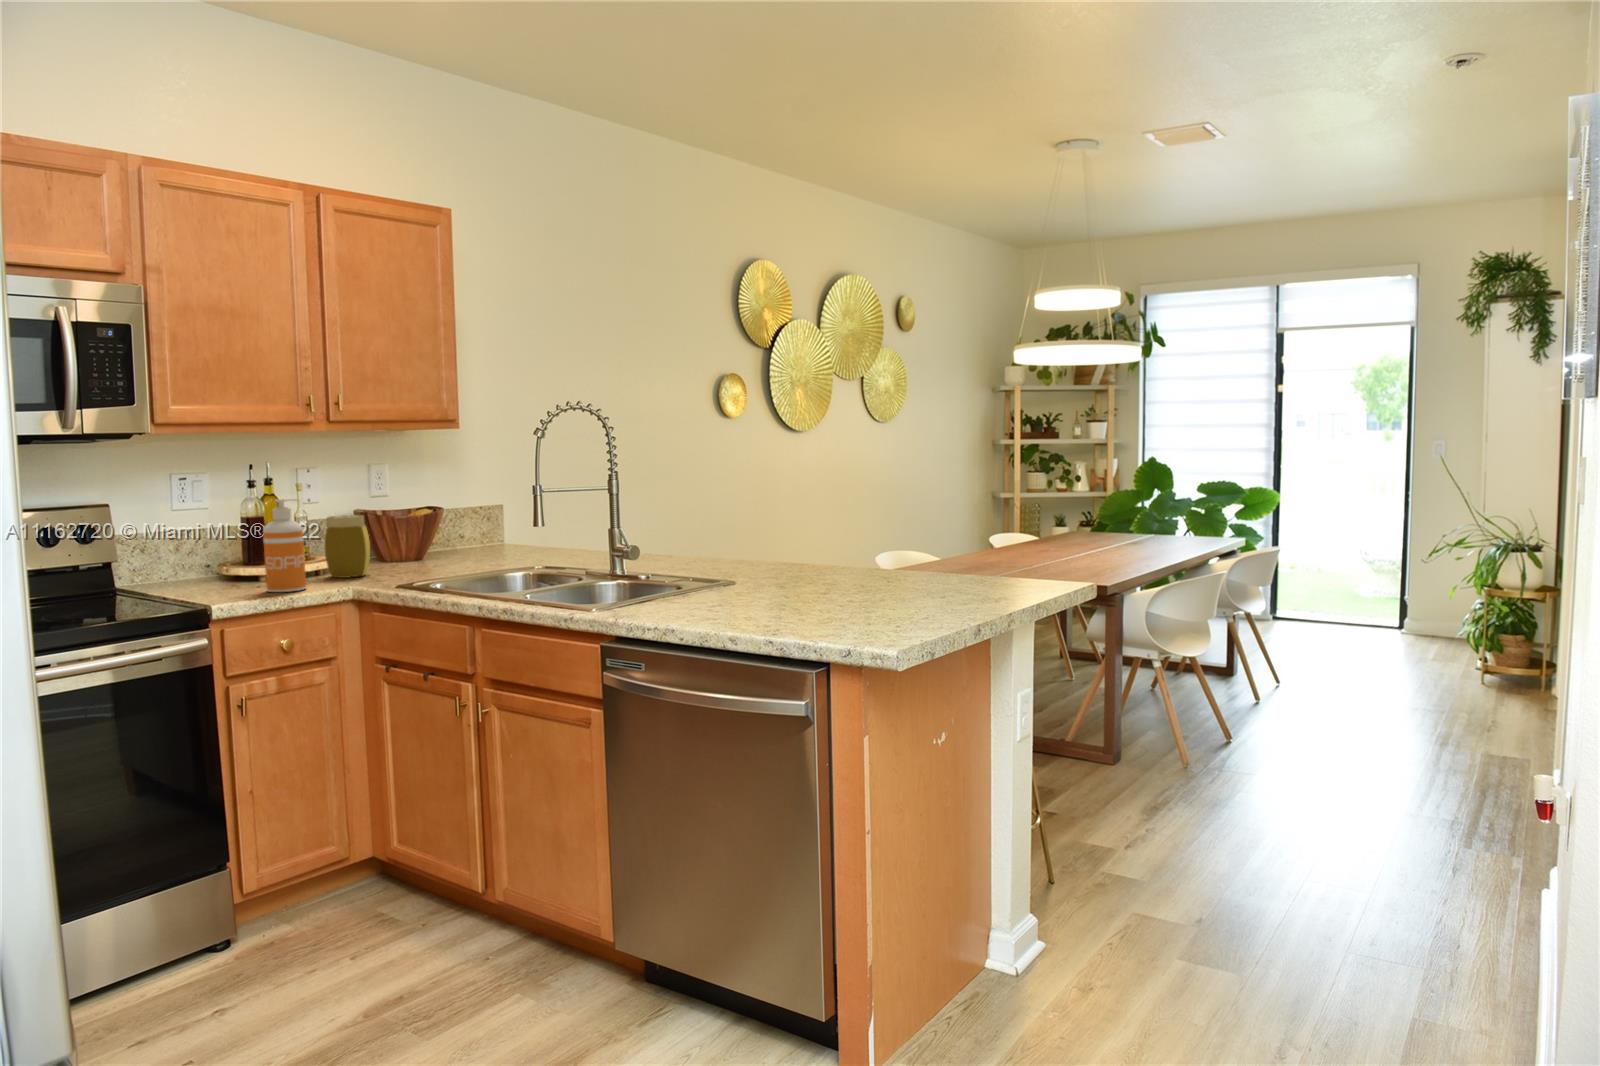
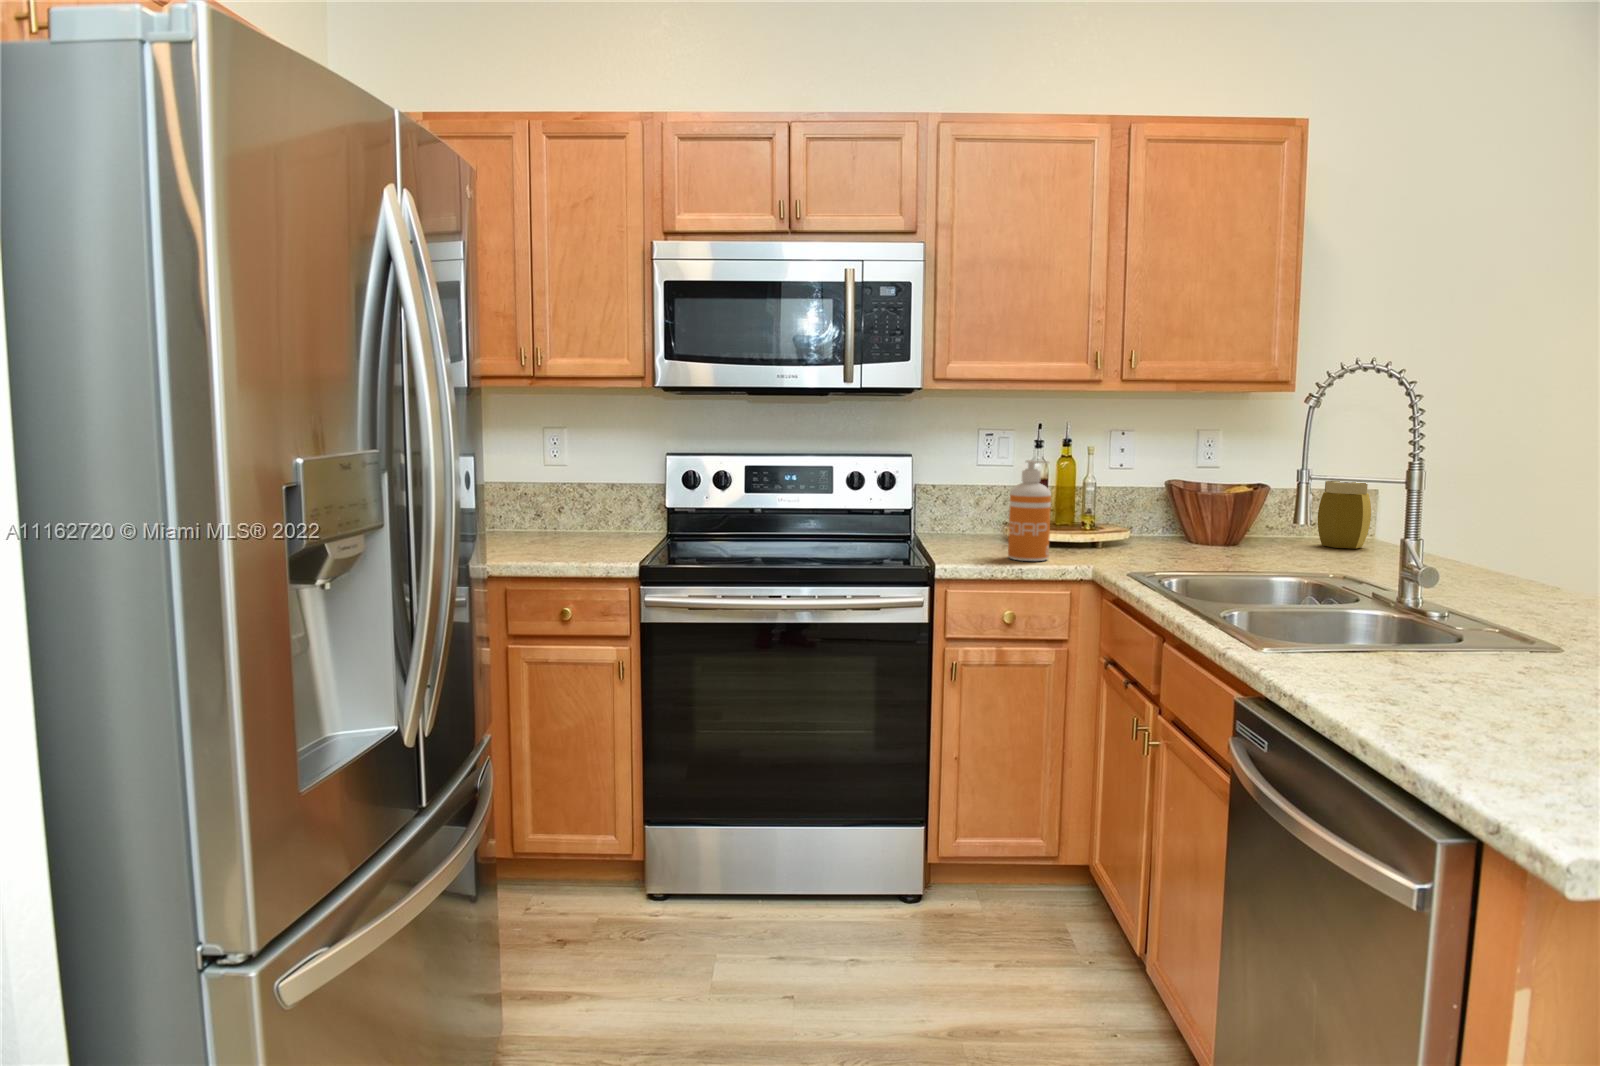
jar: present [324,515,370,578] -> present [1318,481,1371,549]

